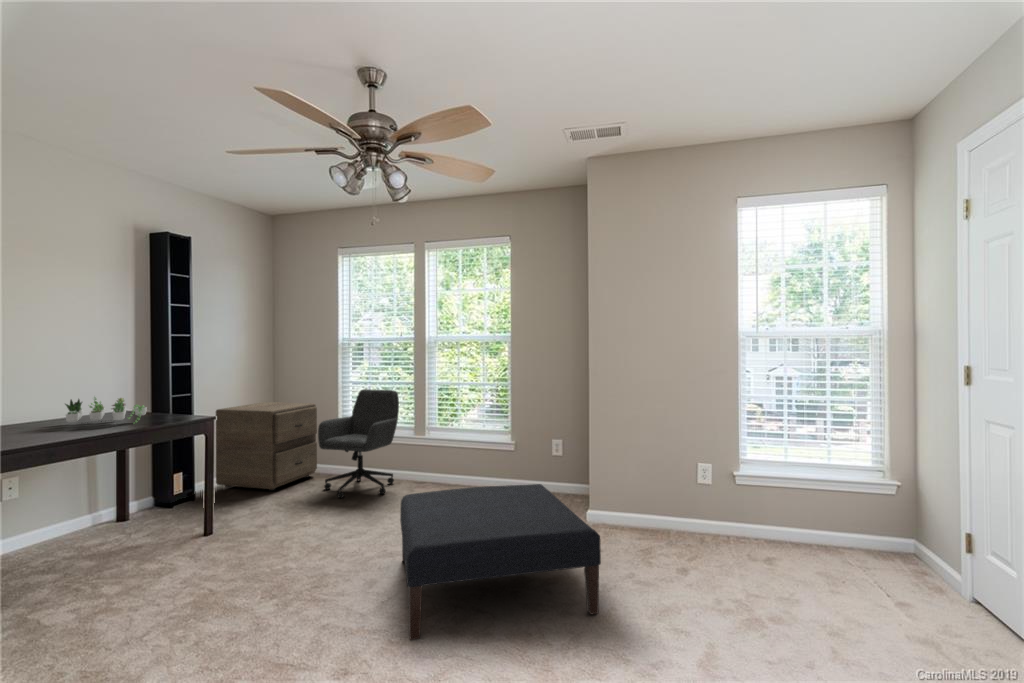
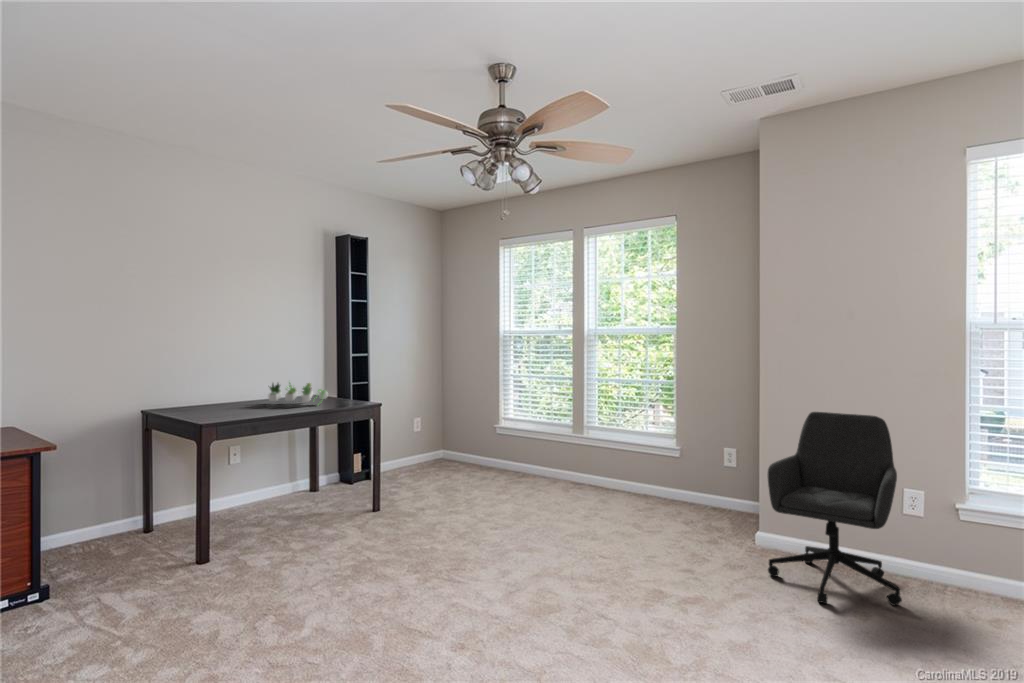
office chair: present [318,389,399,498] -> present [767,412,902,605]
filing cabinet: present [216,402,317,491] -> none [389,393,479,479]
ottoman: present [400,484,601,640] -> none [527,490,739,638]

